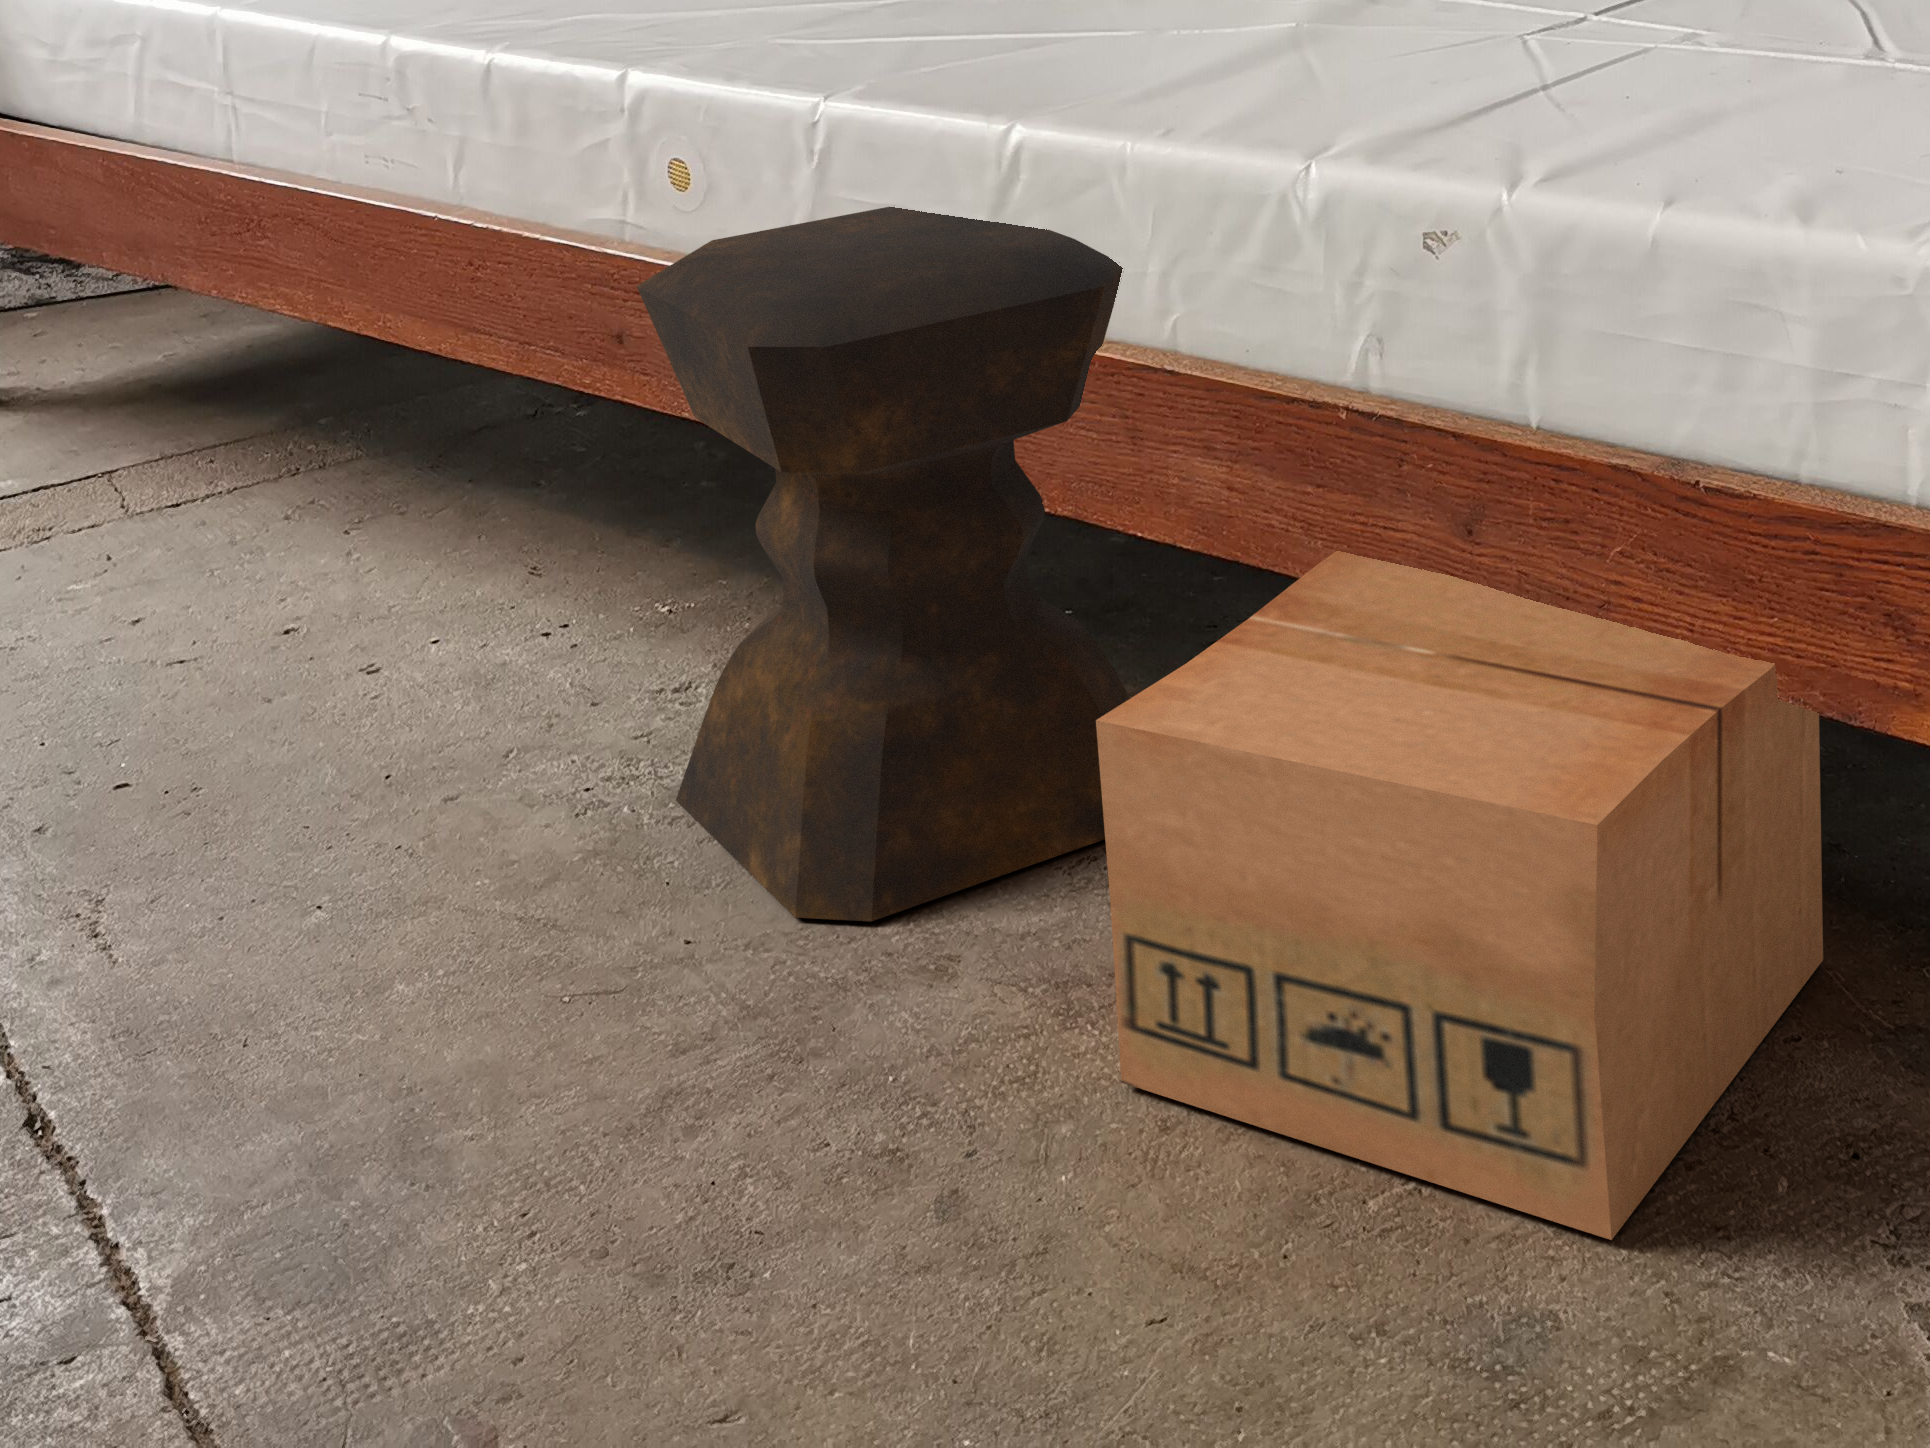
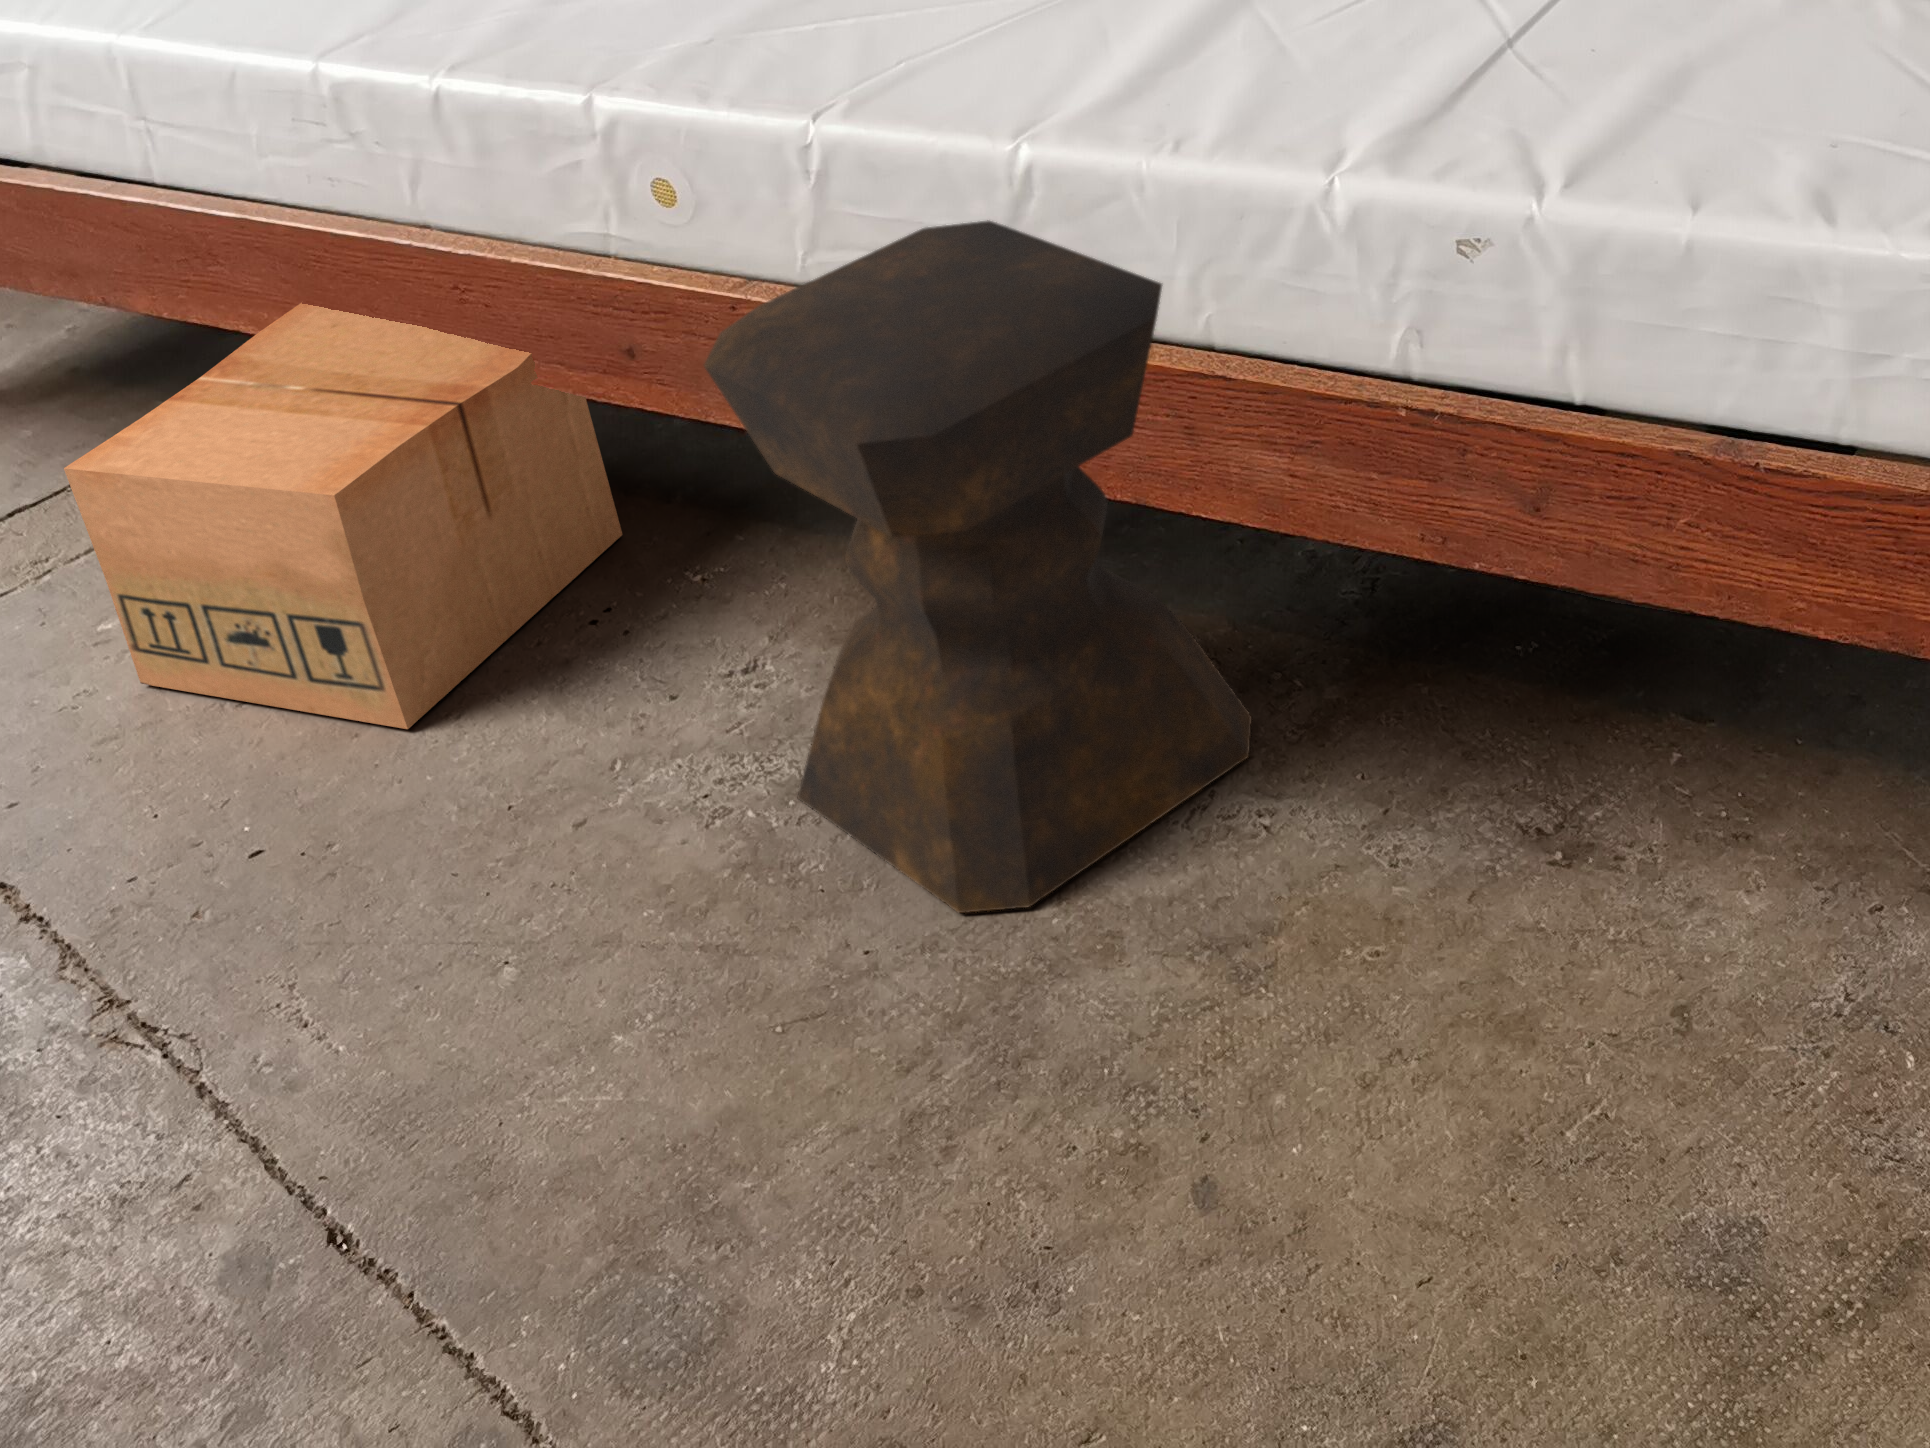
cardboard box: present [1096,551,1823,1240] -> present [64,303,622,729]

